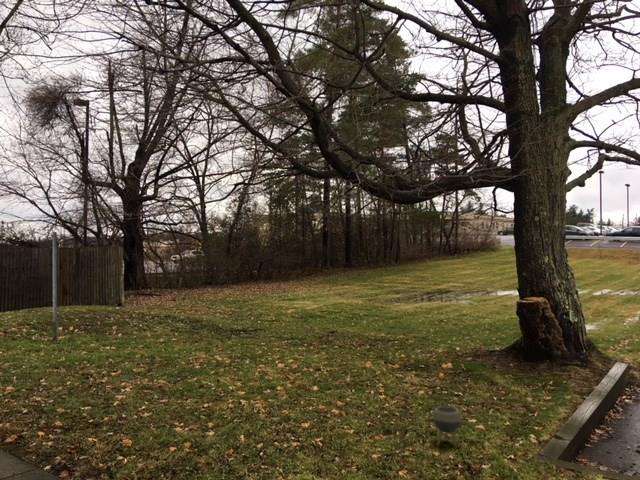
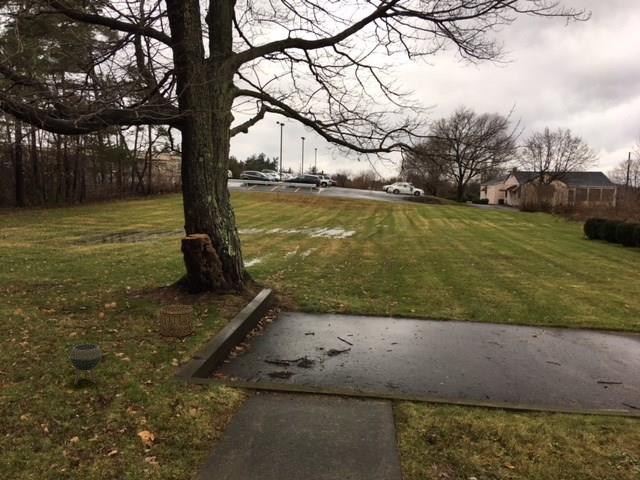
wooden bucket: none [504,372,541,407] -> present [159,305,194,337]

